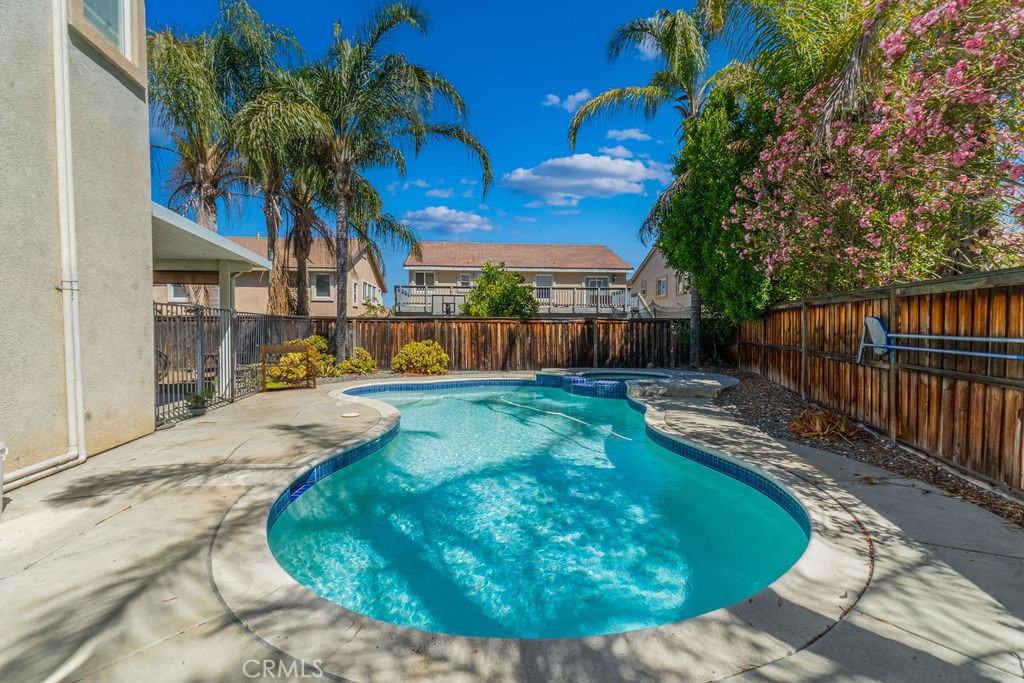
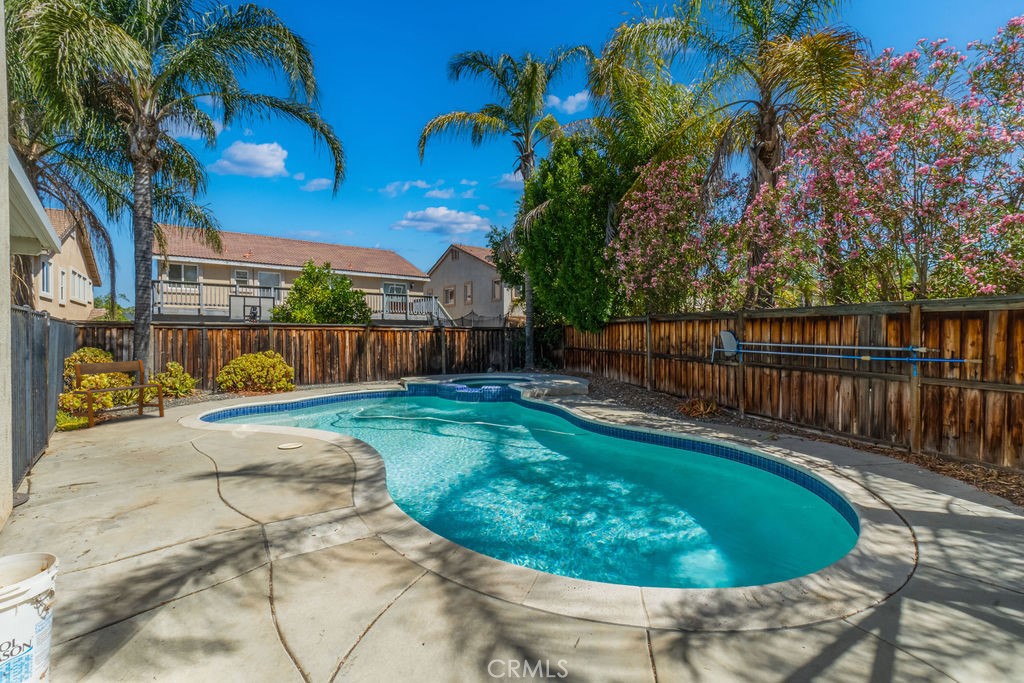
potted plant: present [184,389,215,415] -> none [41,425,97,464]

